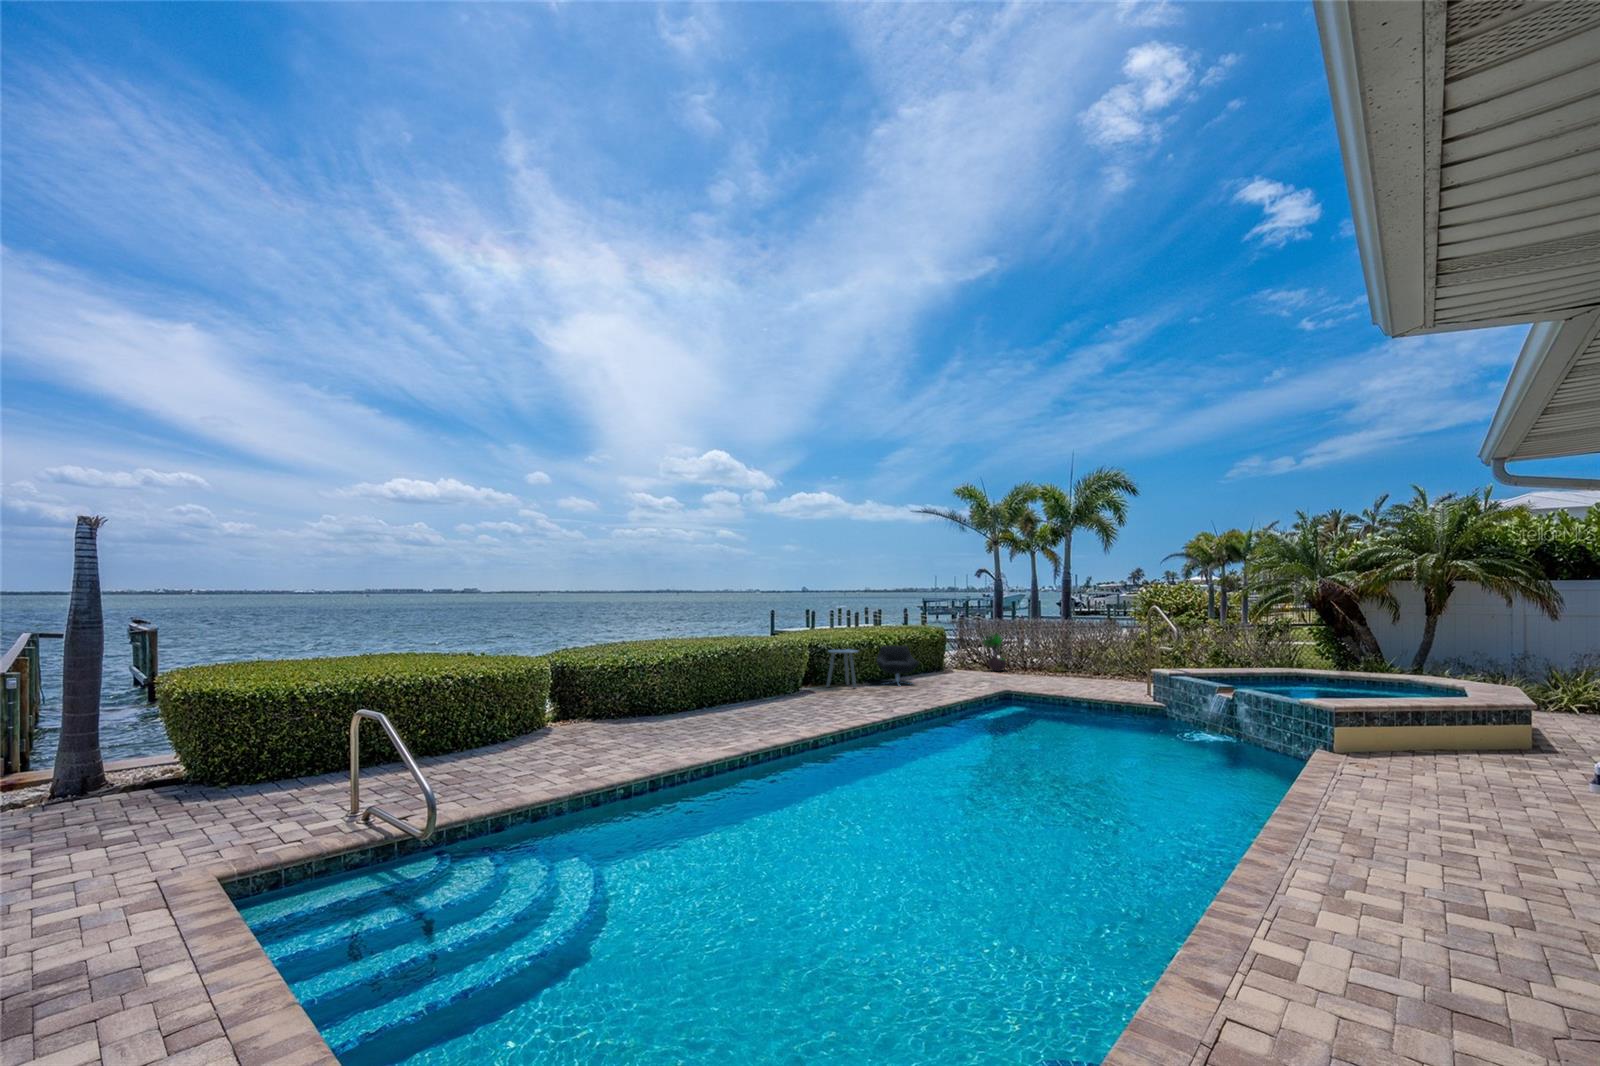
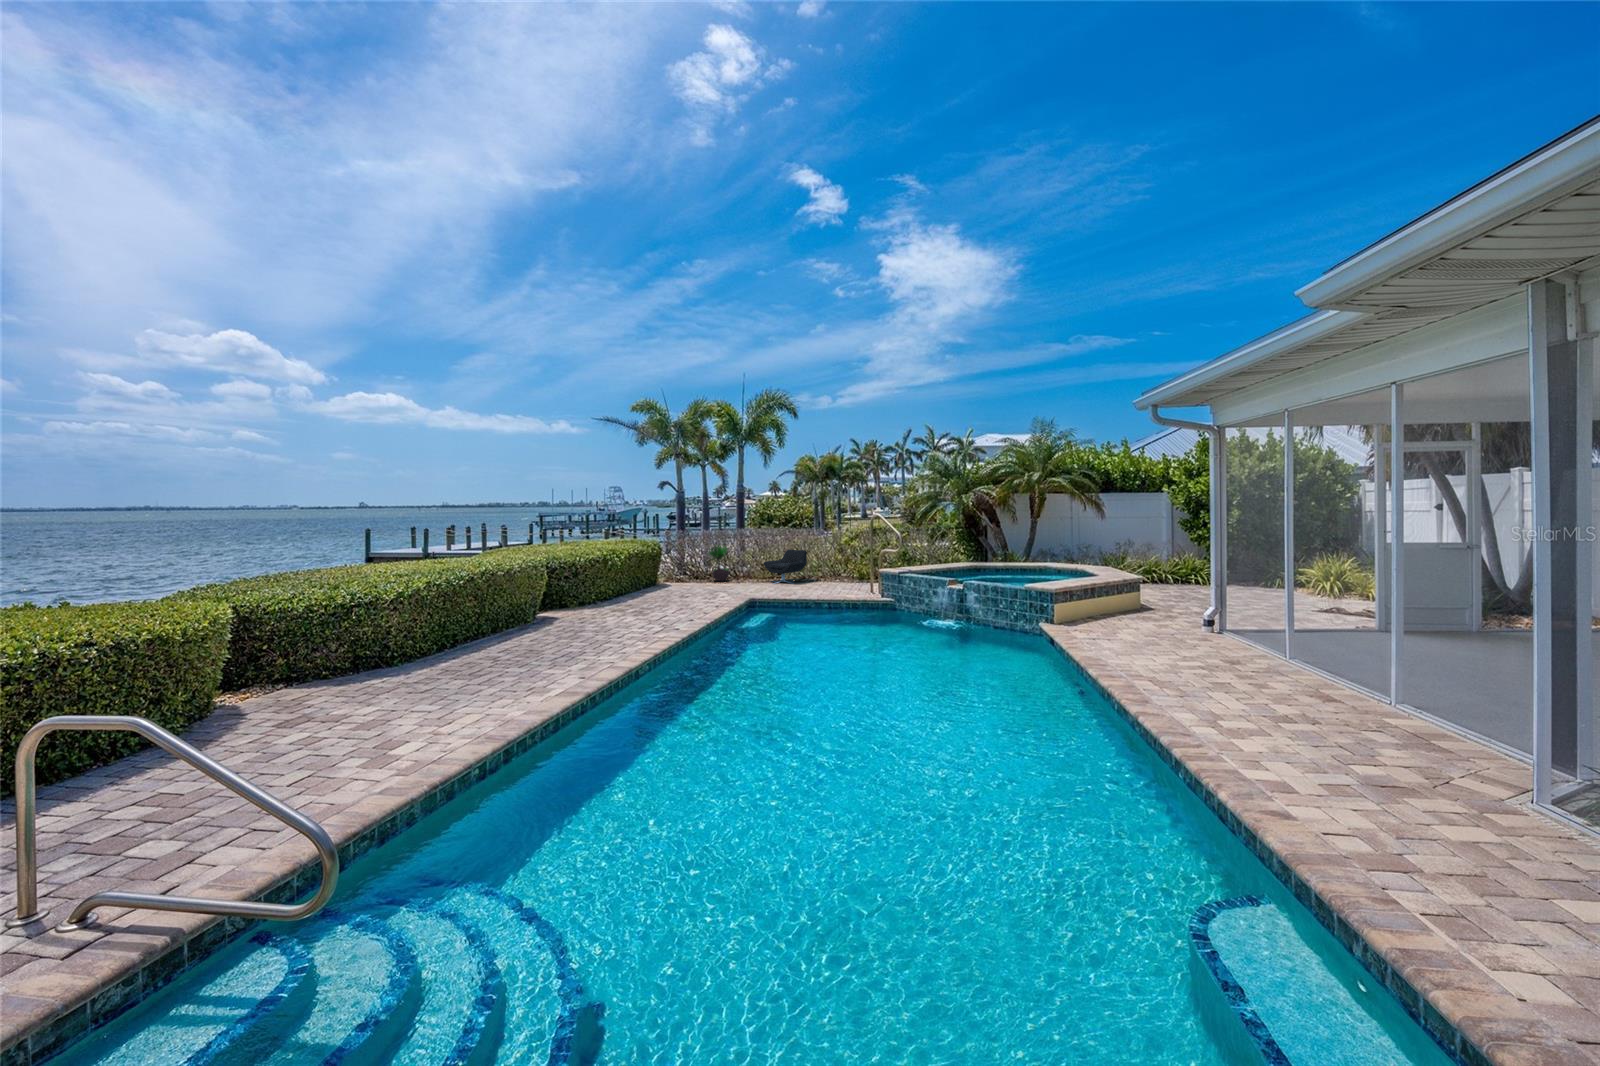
lounge chair: present [877,646,919,685] -> present [764,549,807,584]
side table: present [827,649,858,688] -> none [572,567,608,611]

